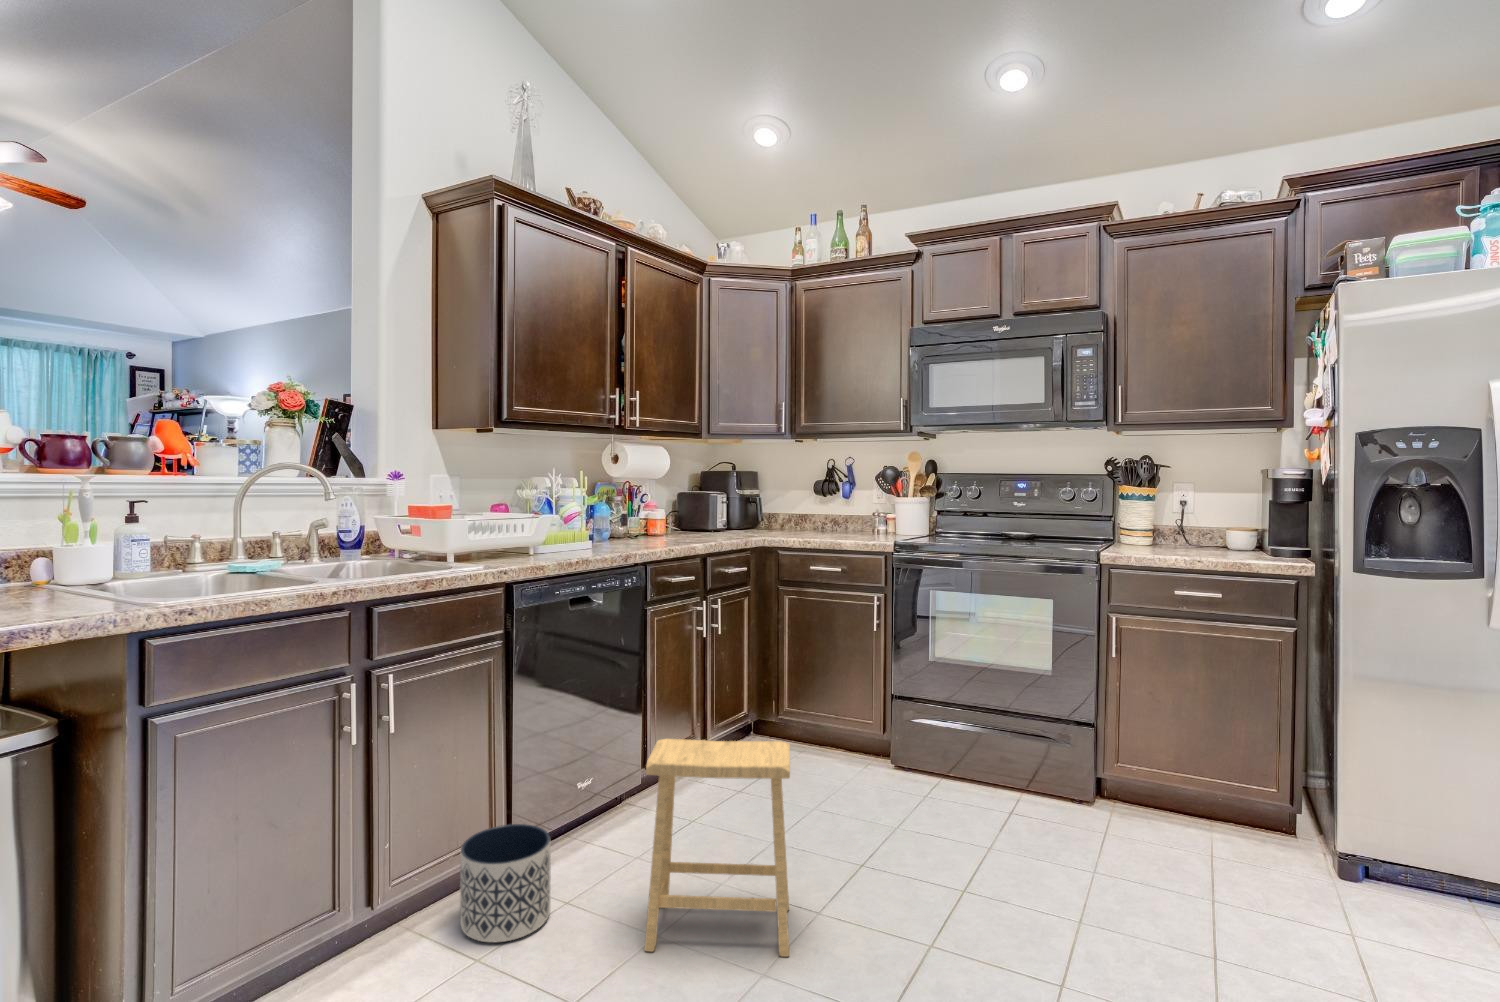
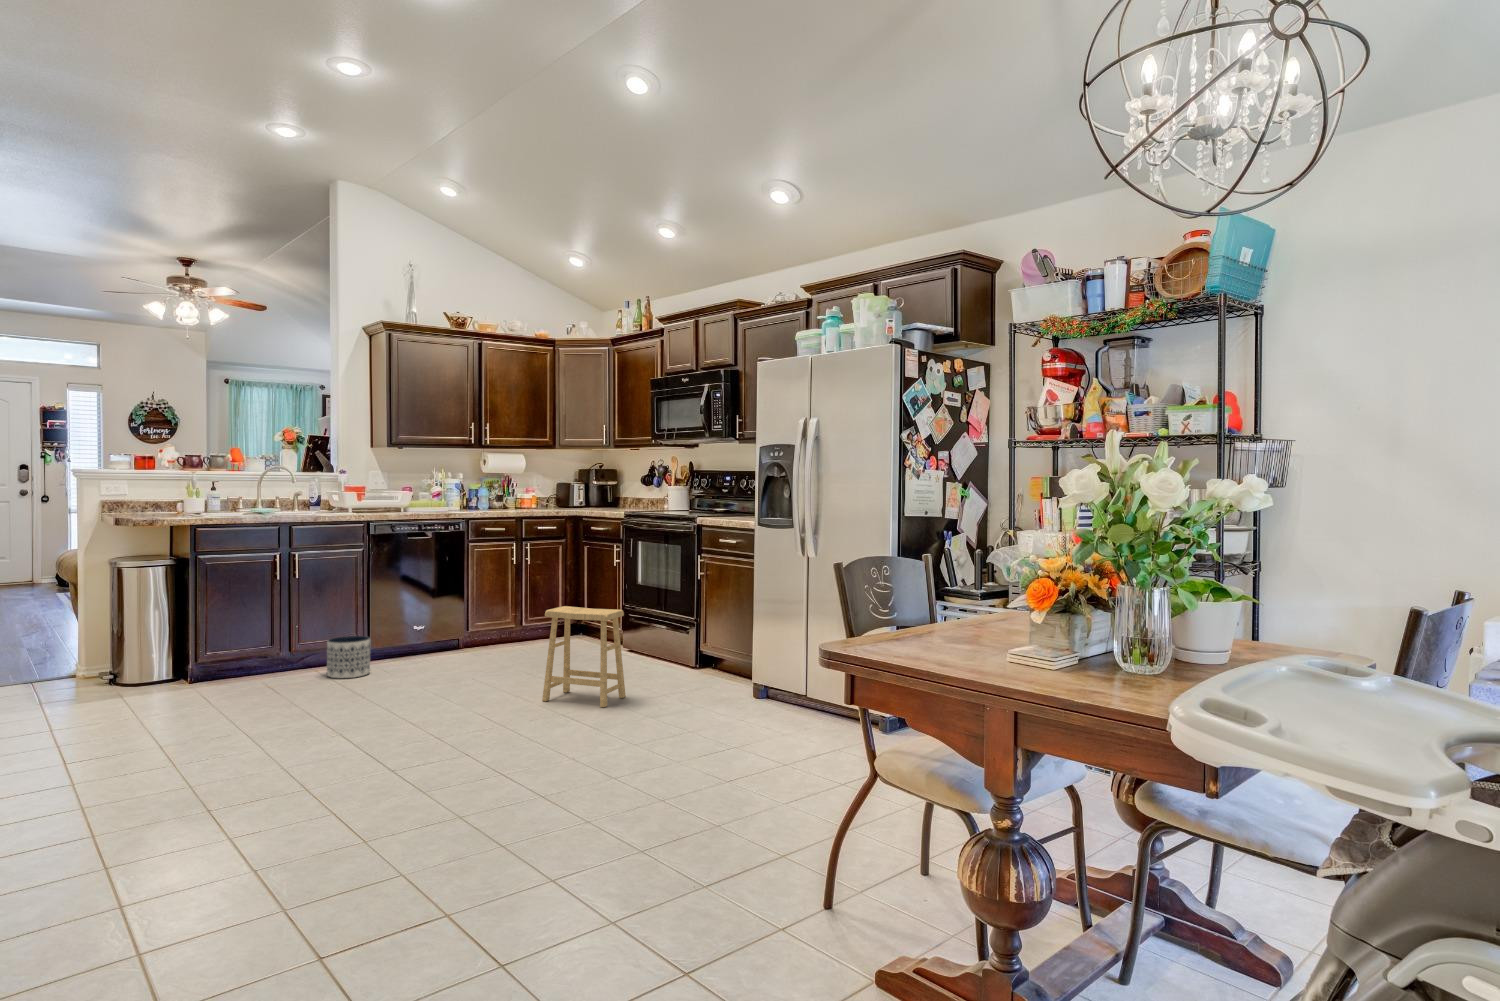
footstool: present [644,739,790,957] -> present [542,606,626,708]

